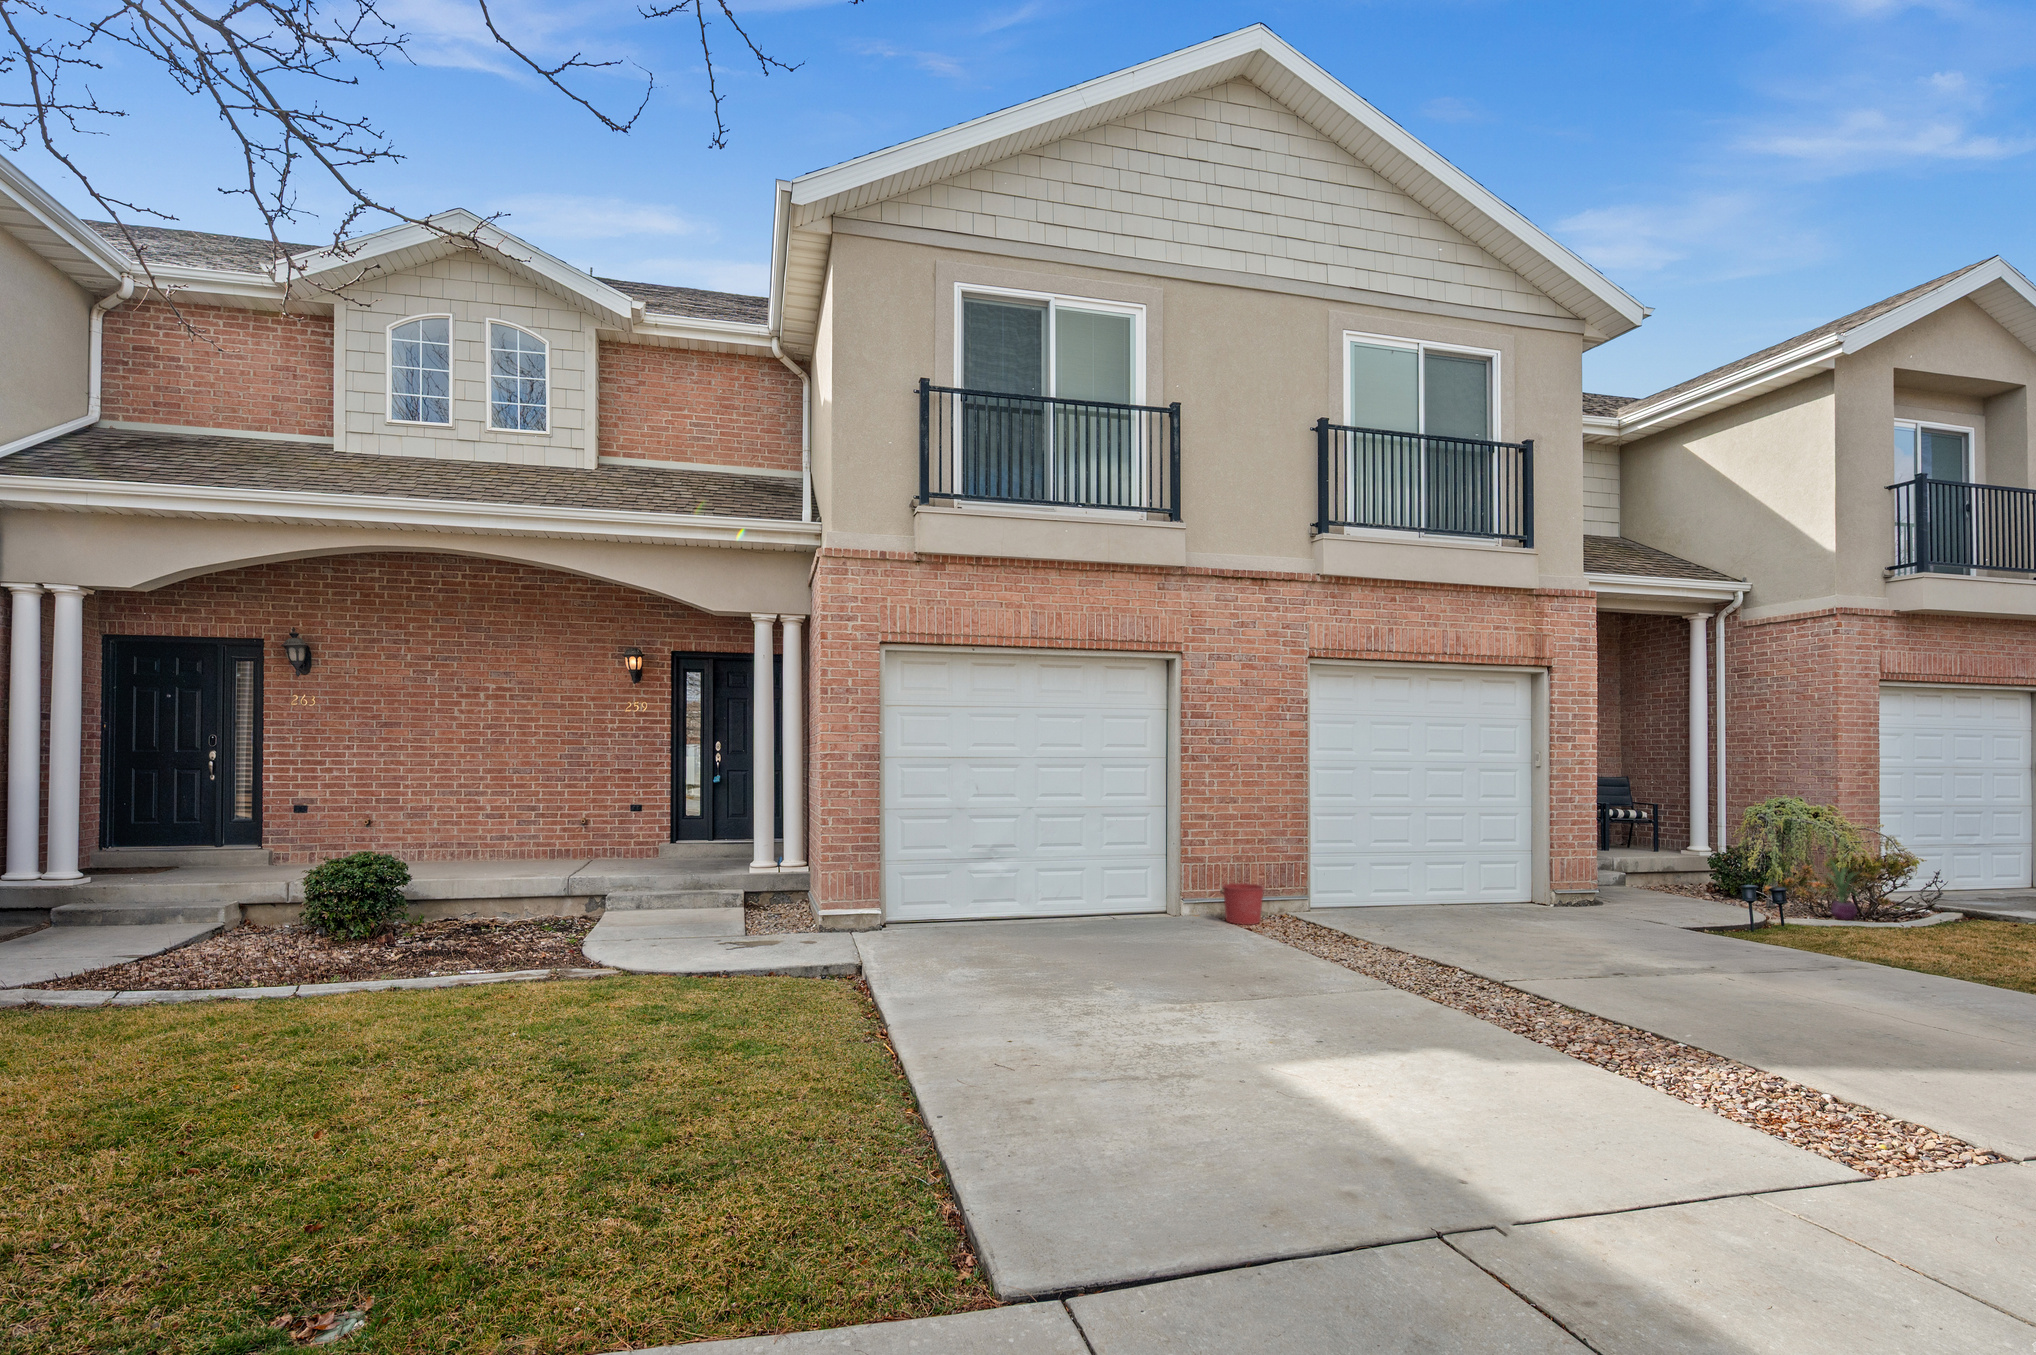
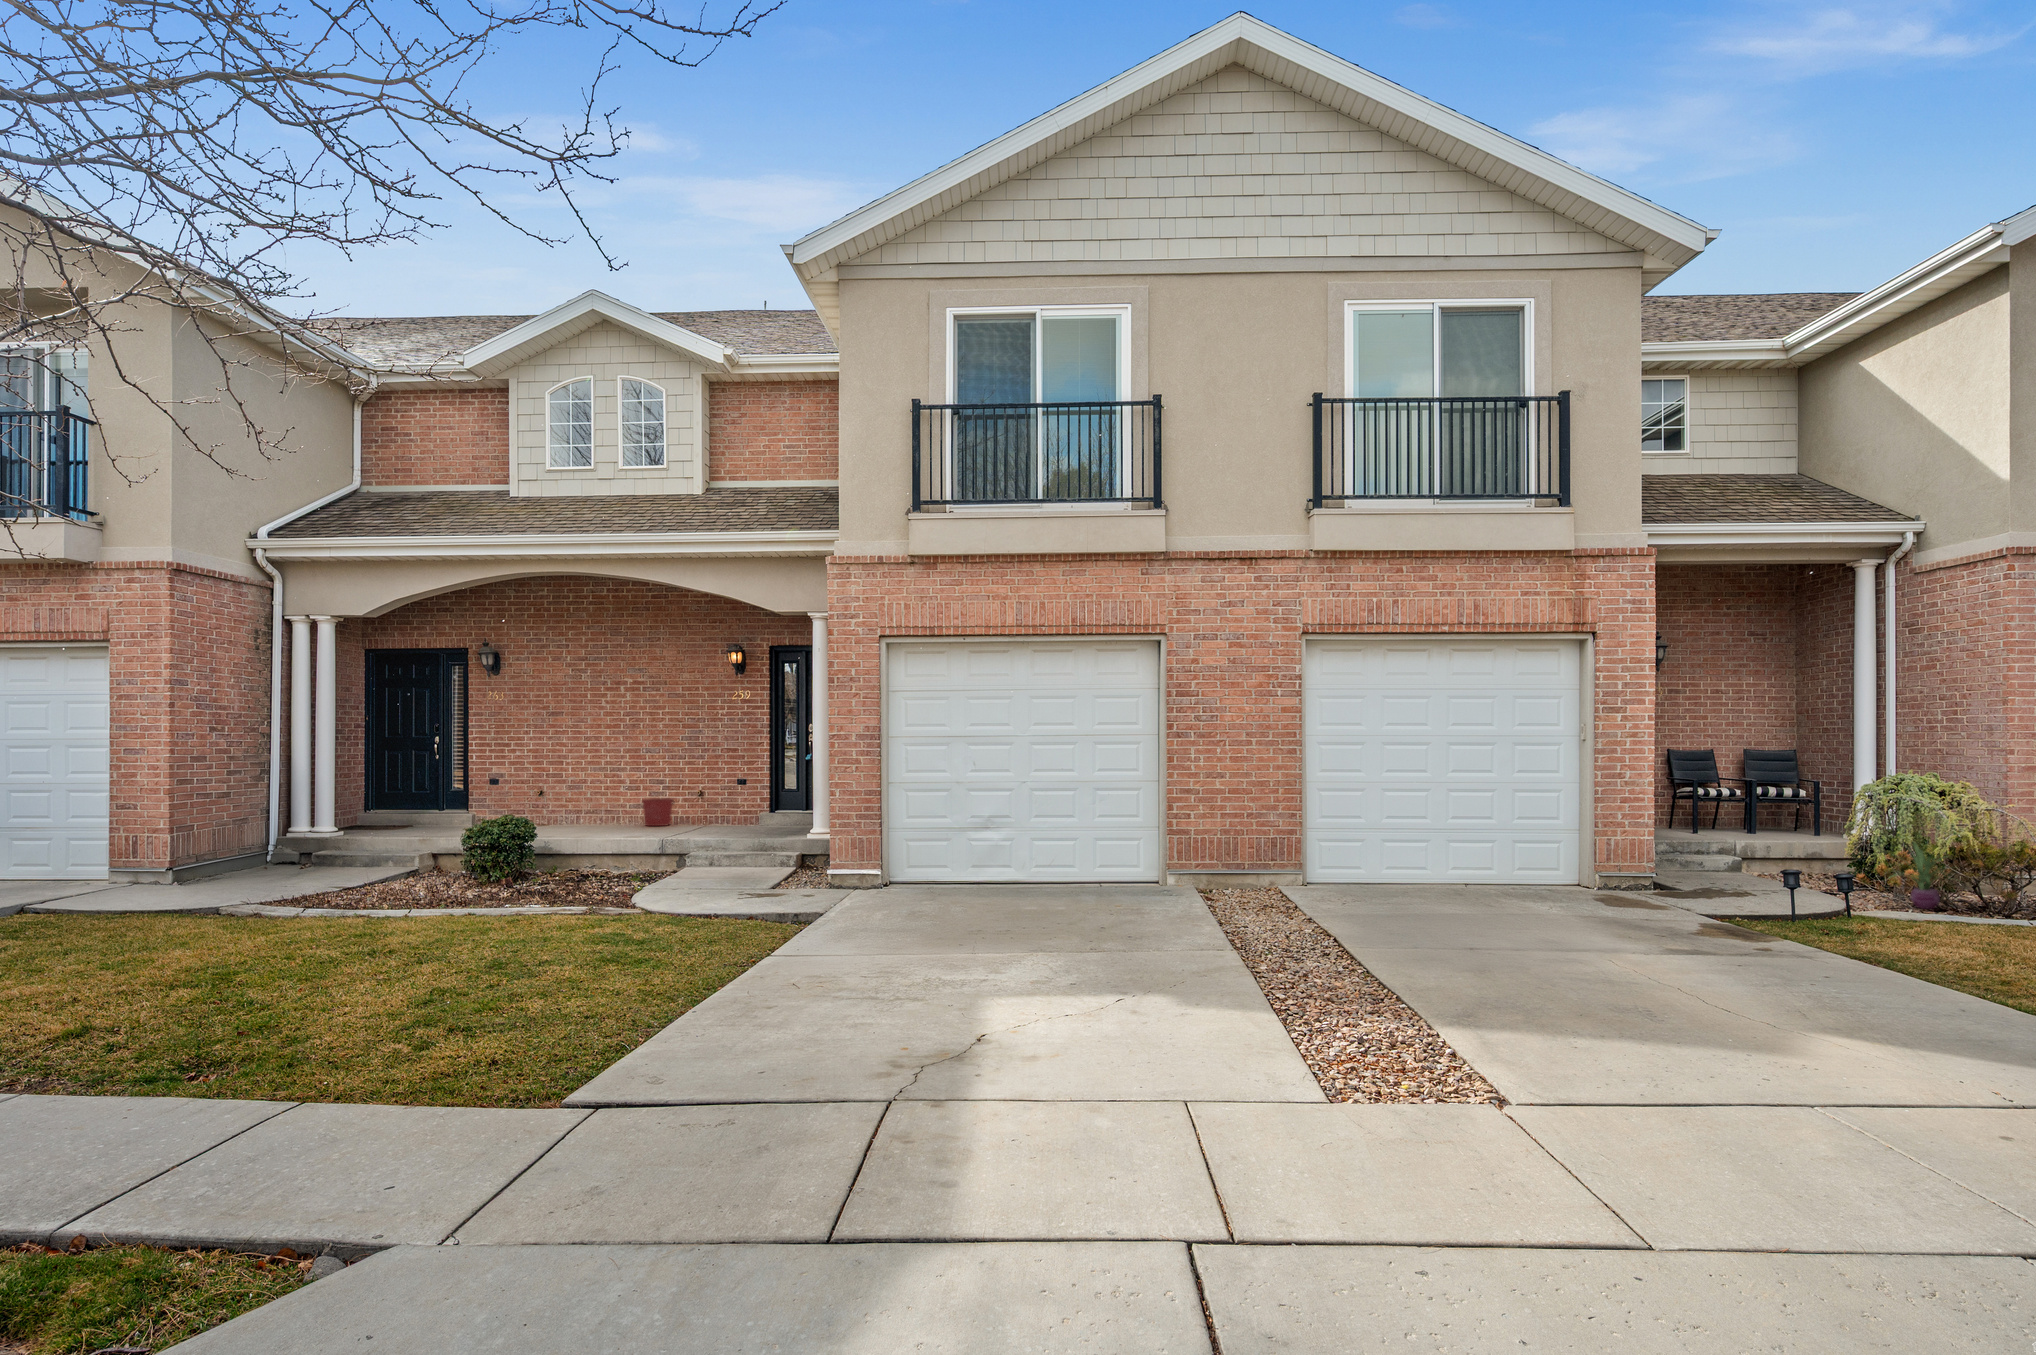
bucket: present [1220,883,1264,925] -> present [642,798,674,826]

